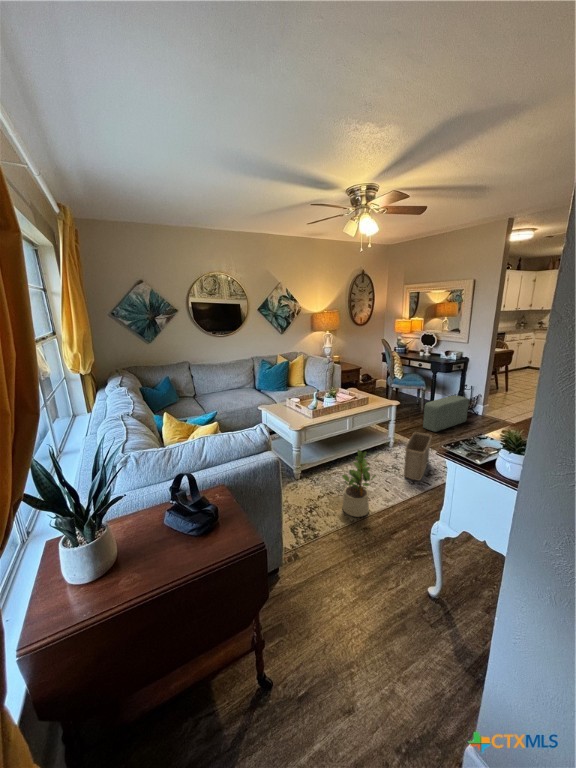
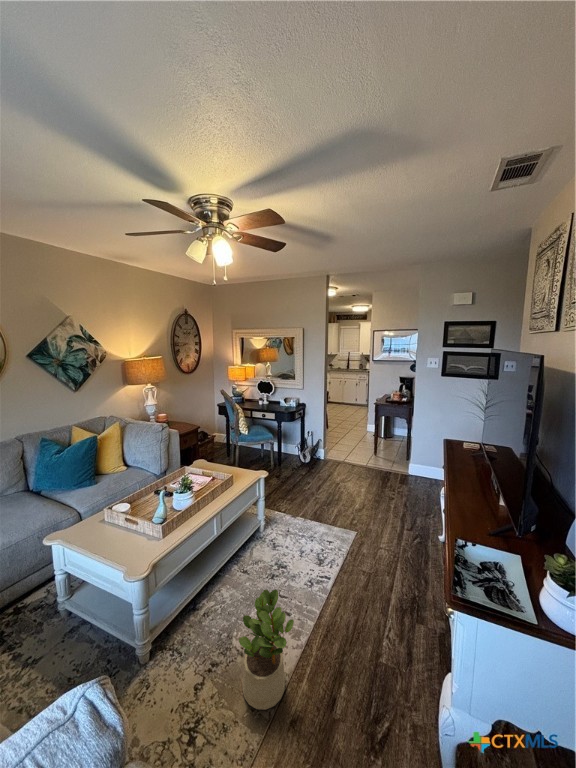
pouf: present [423,395,469,432] -> none [281,444,316,491]
basket: present [404,432,432,481] -> none [290,507,320,579]

